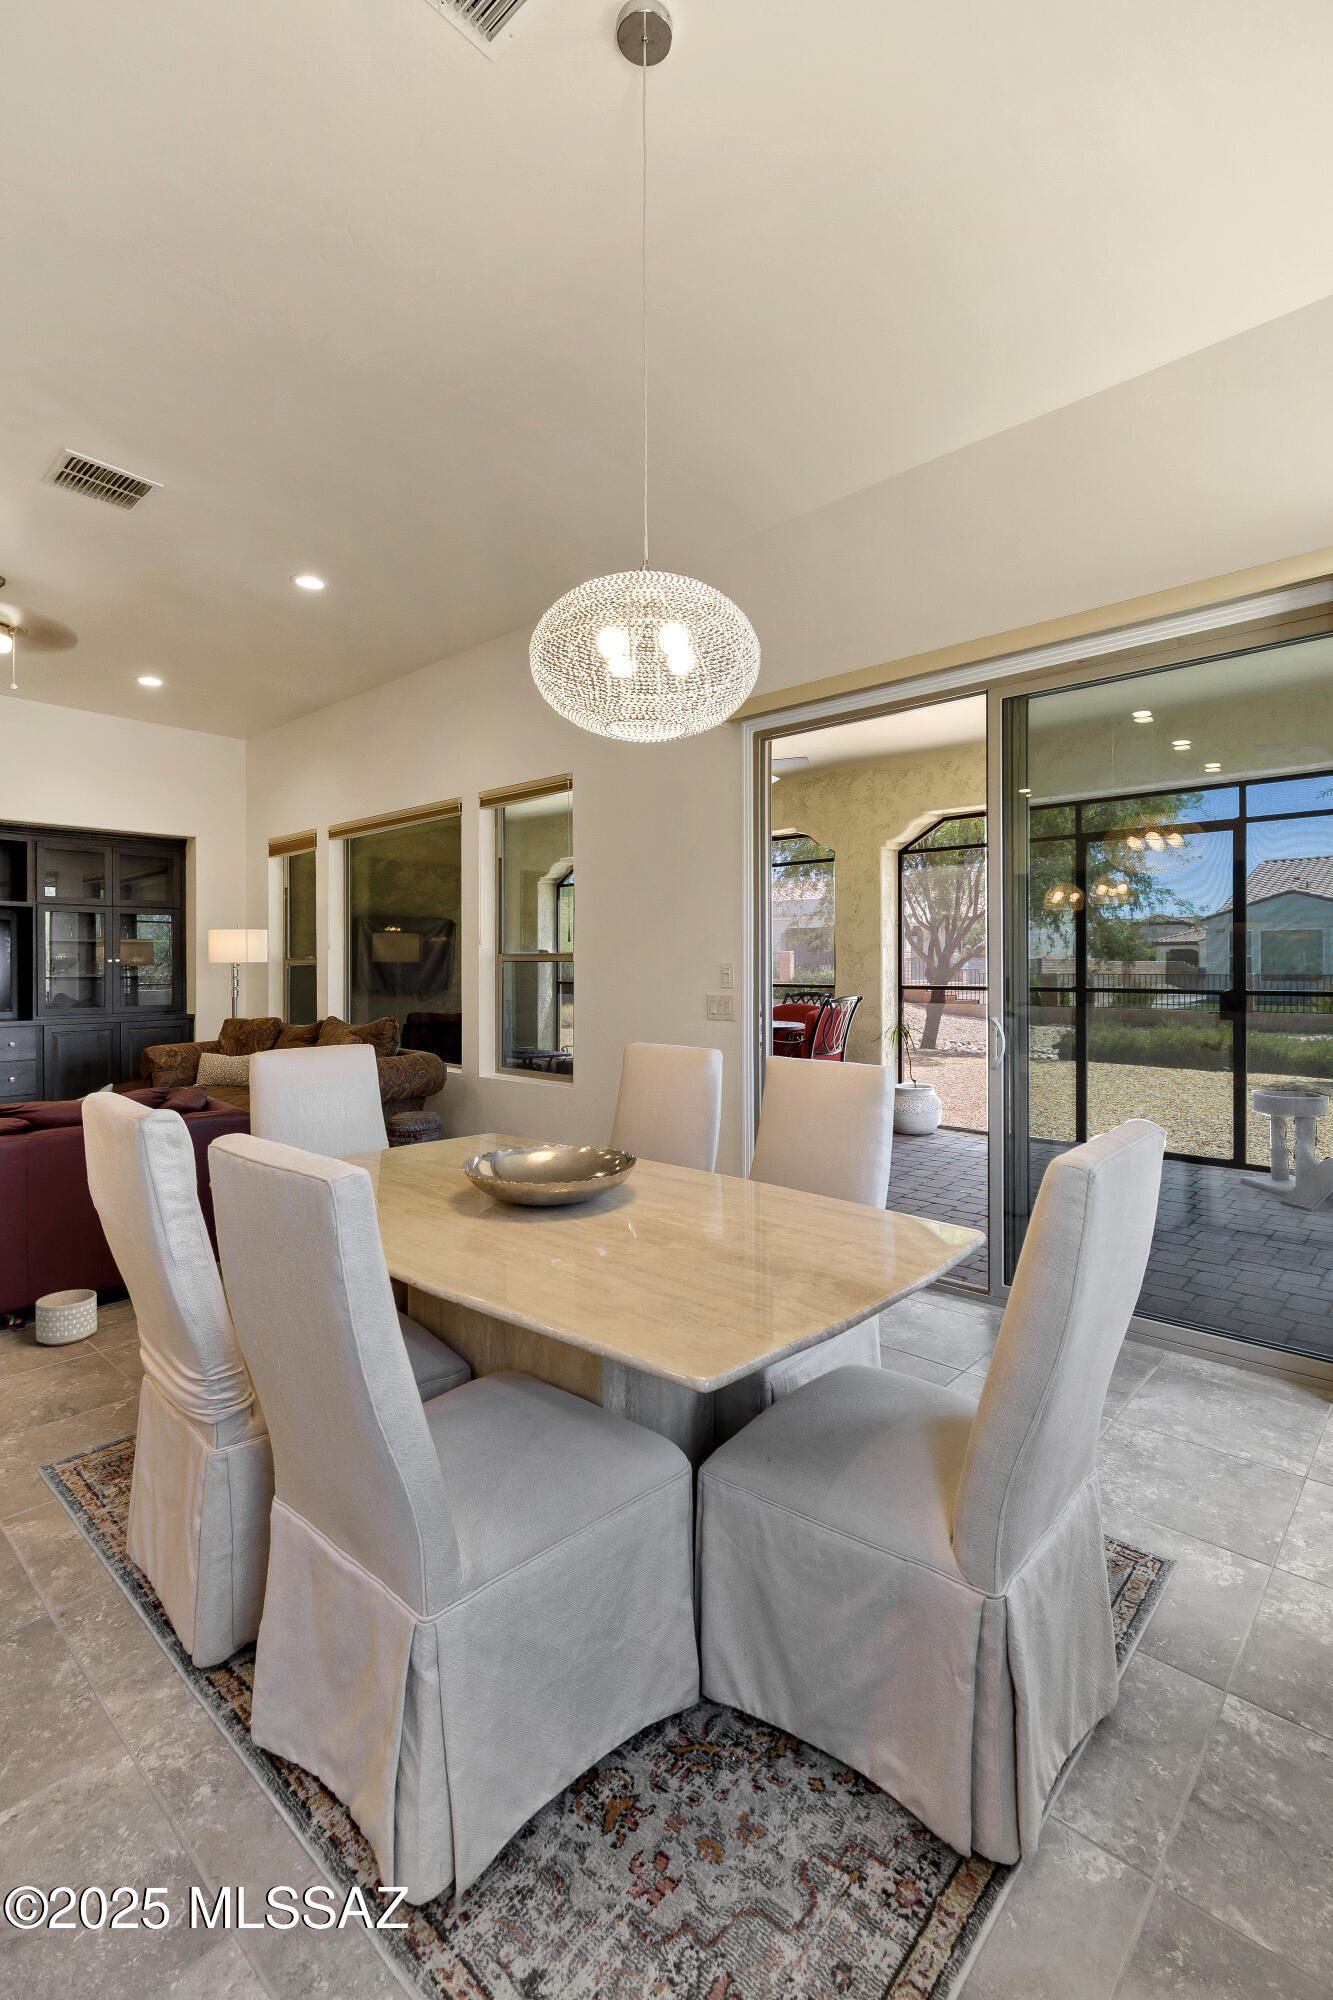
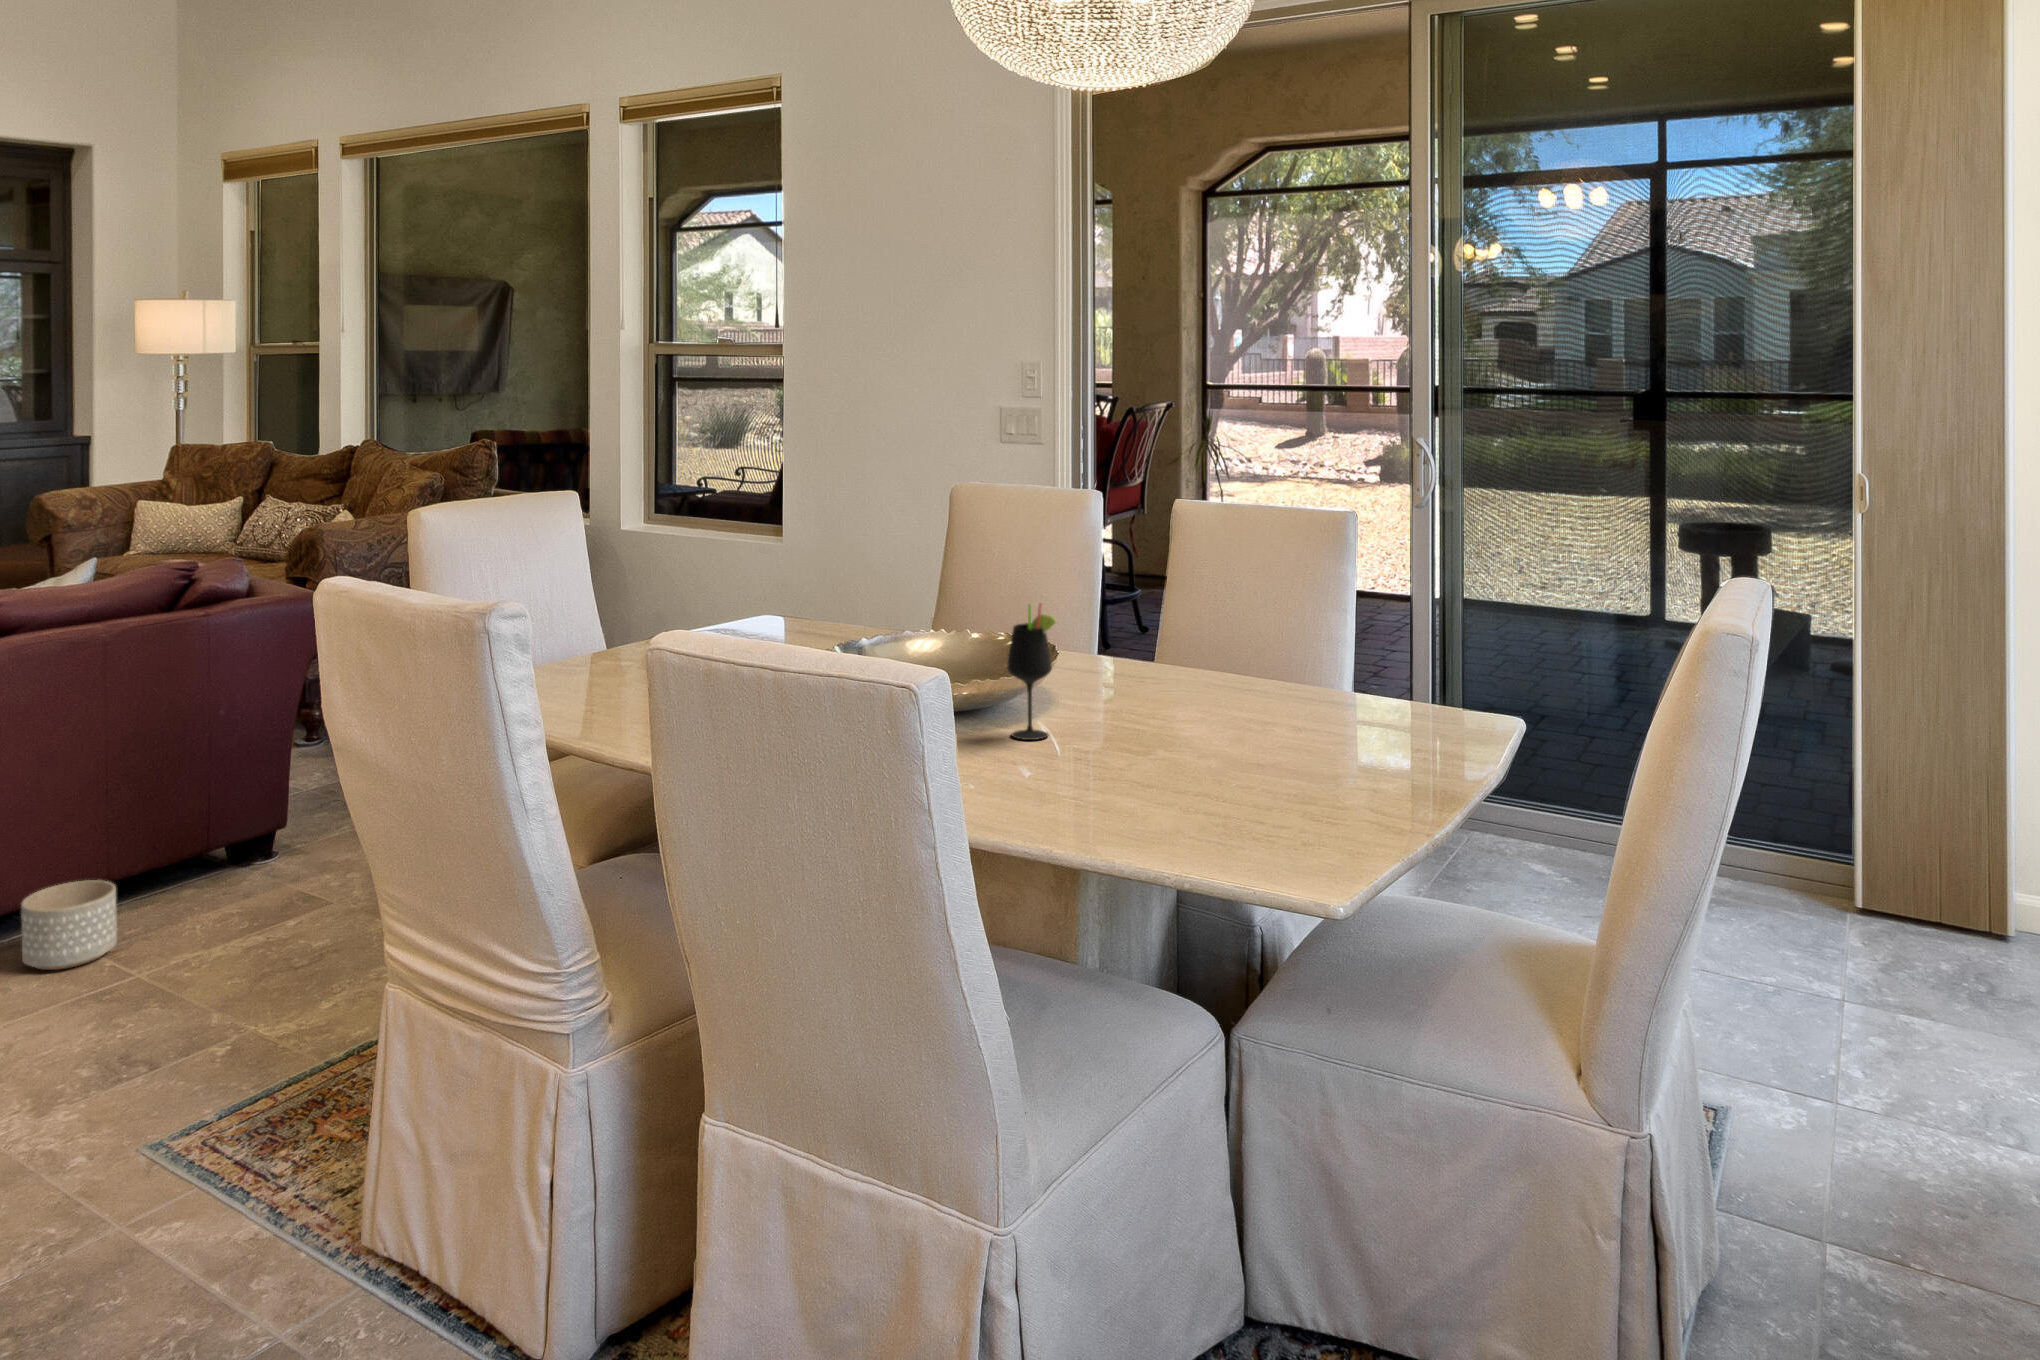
wine glass: none [584,1131,618,1233] -> present [1007,604,1056,740]

